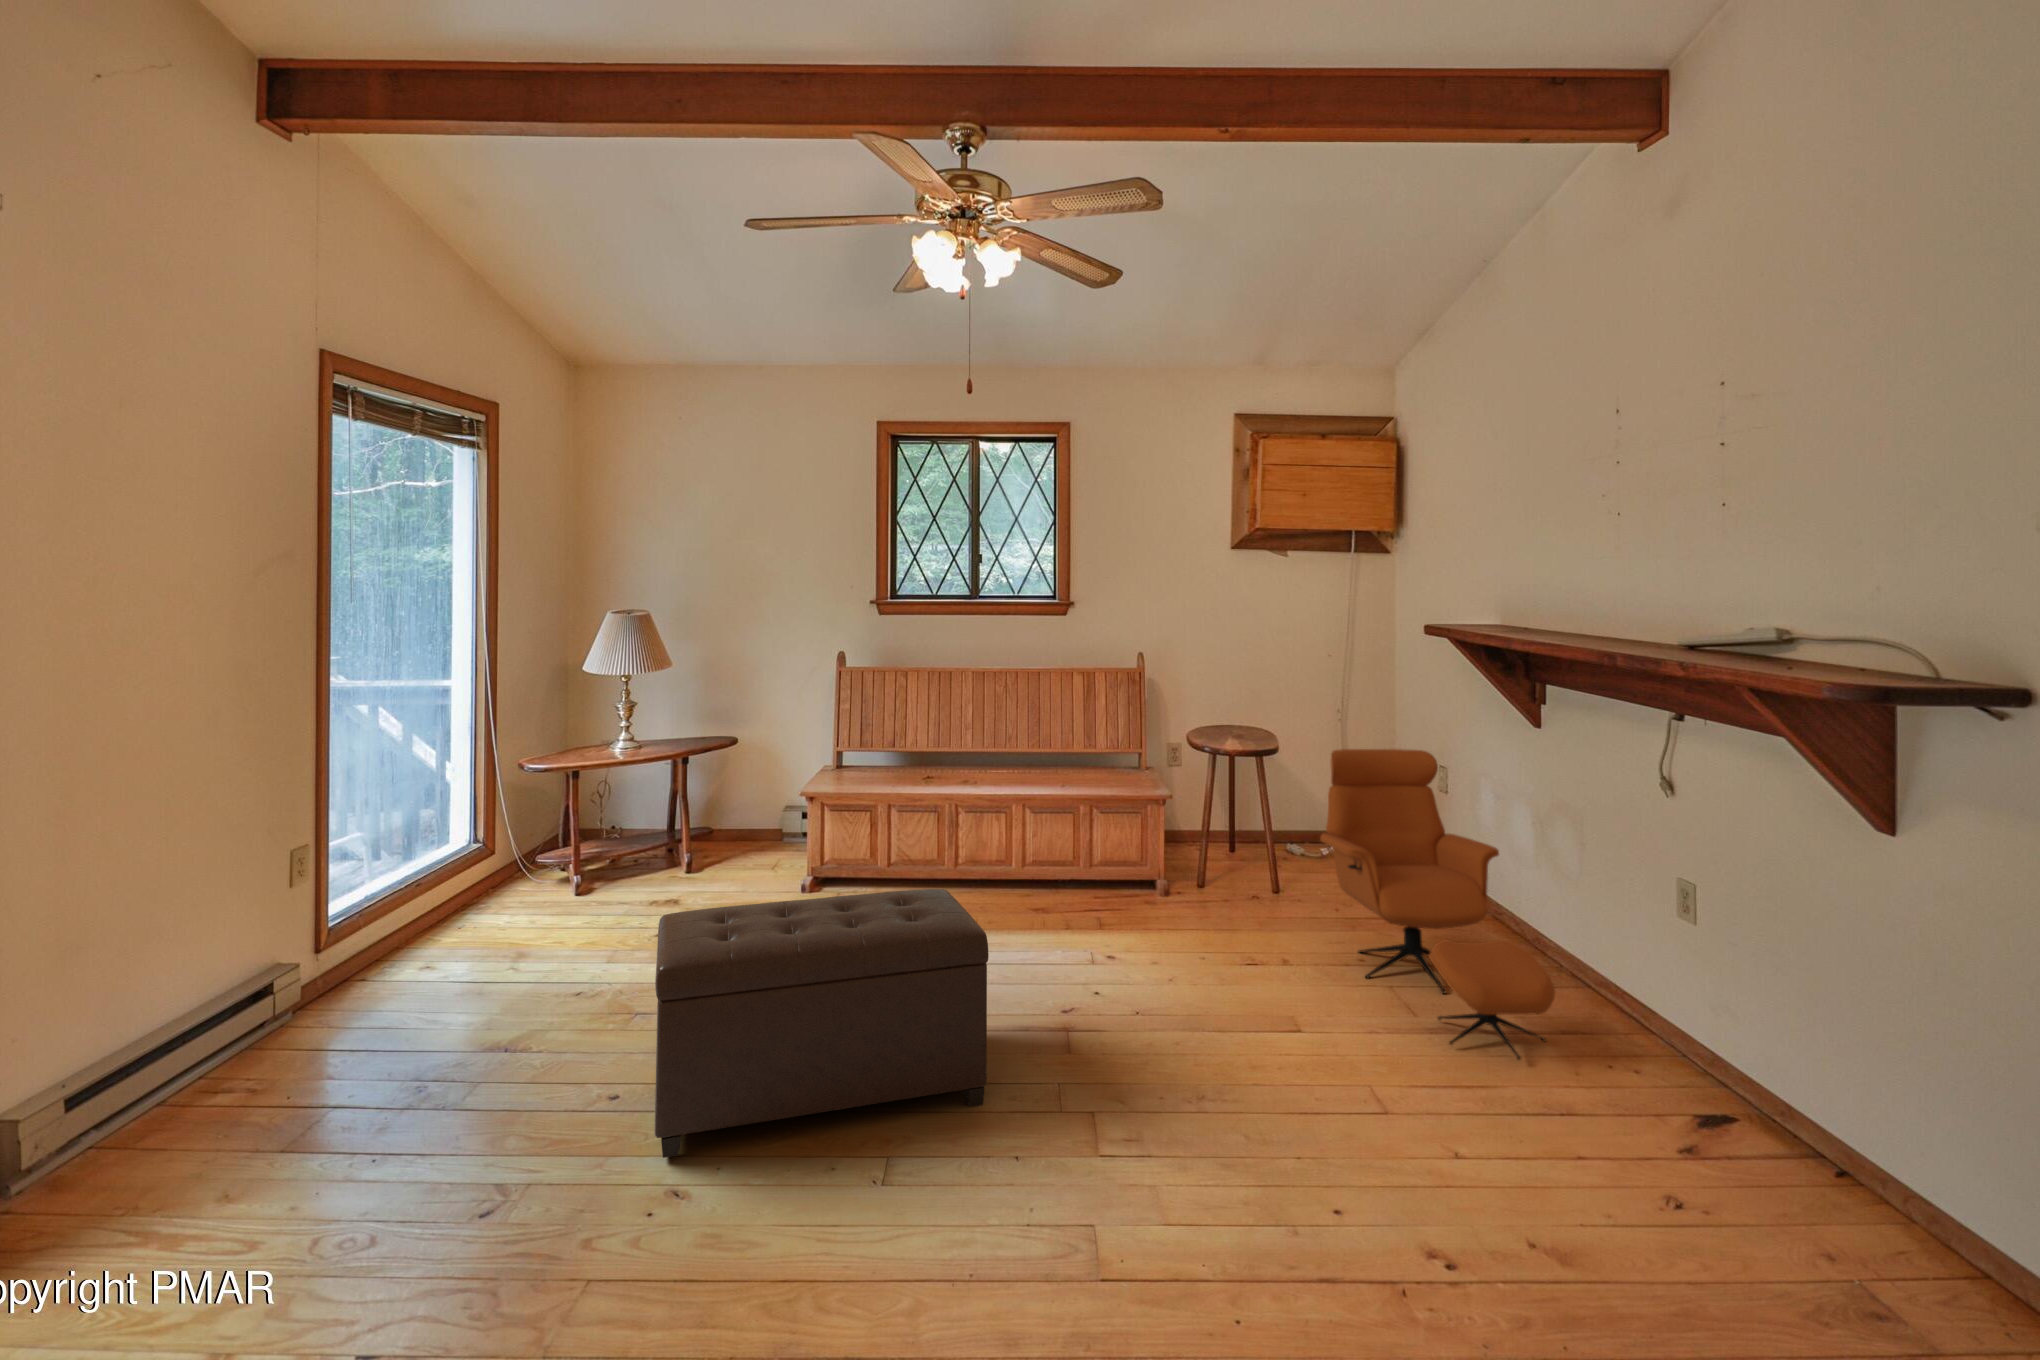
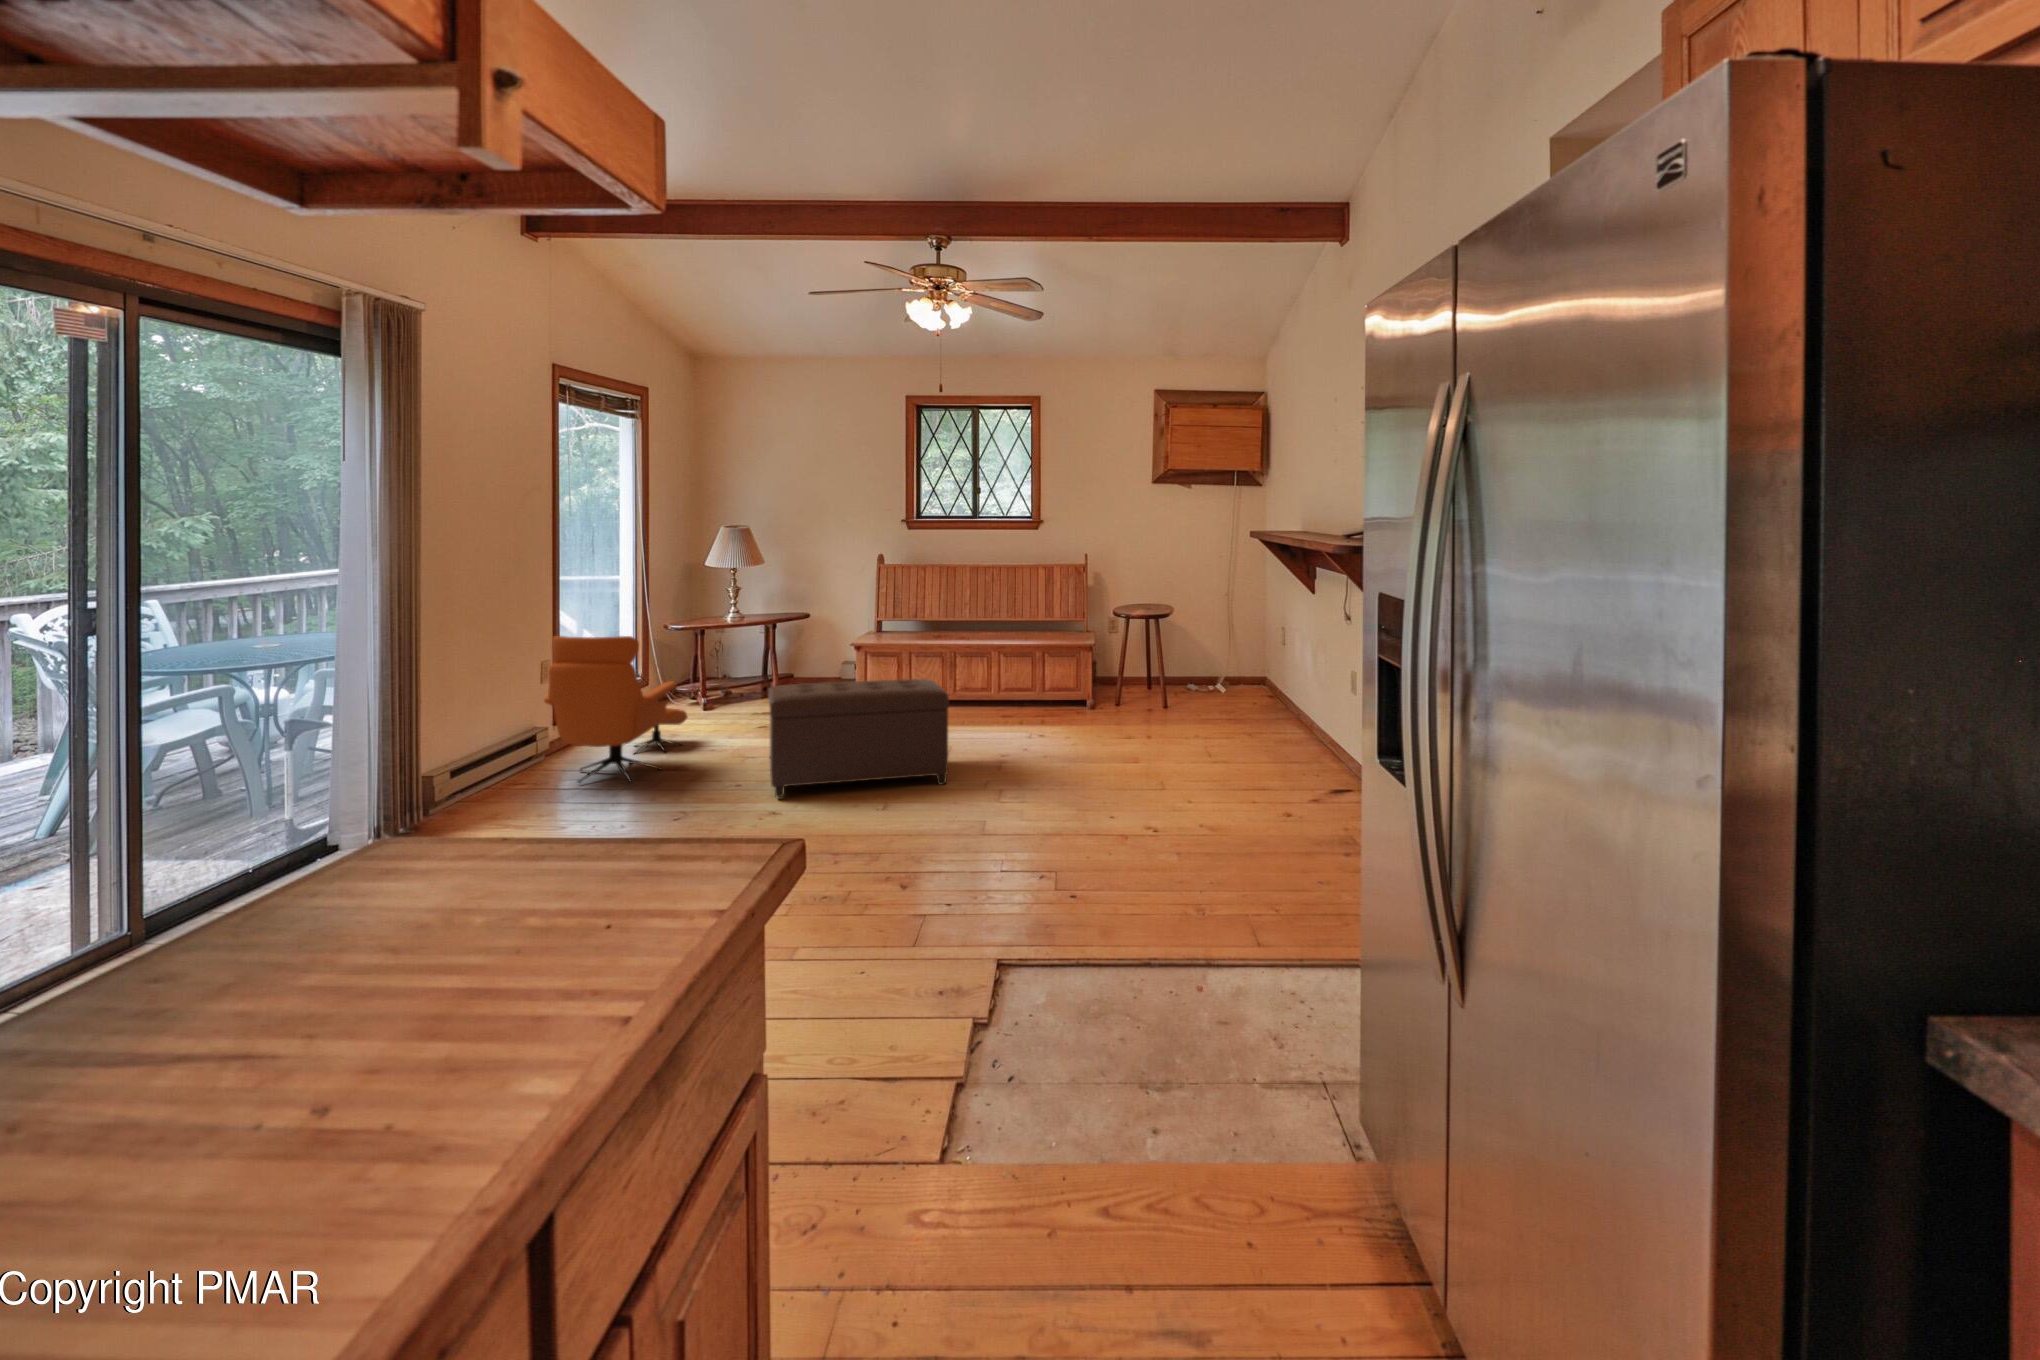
armchair: present [1320,749,1555,1060] -> present [544,636,687,783]

